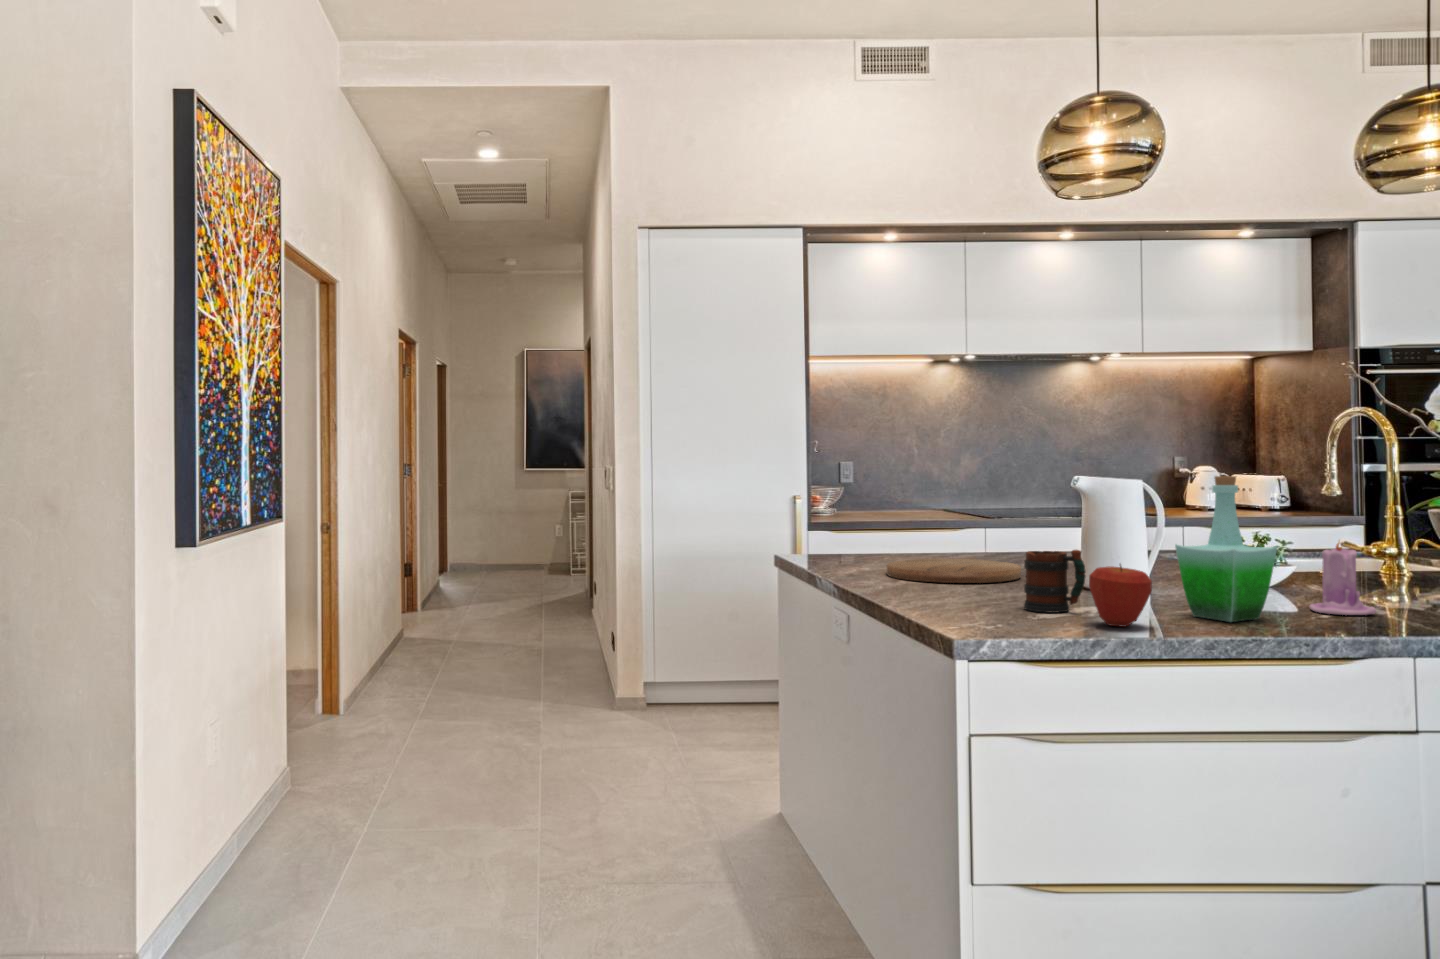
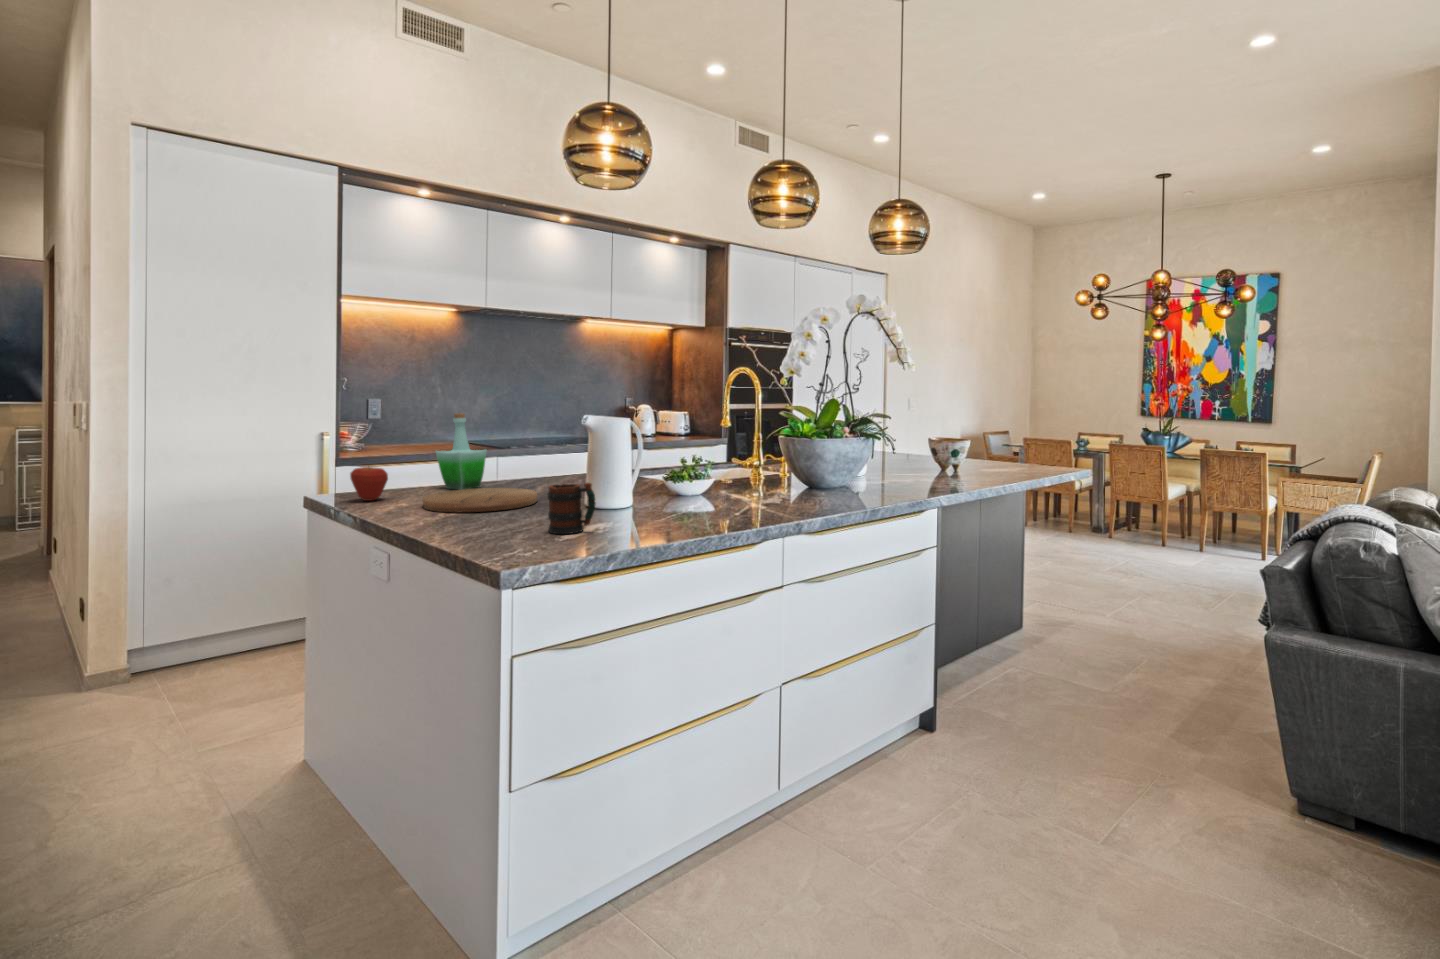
bottle: present [1175,476,1277,622] -> present [436,413,487,490]
candle: present [1310,543,1376,615] -> none [735,463,773,514]
apple: present [1089,564,1152,627] -> present [350,467,388,501]

